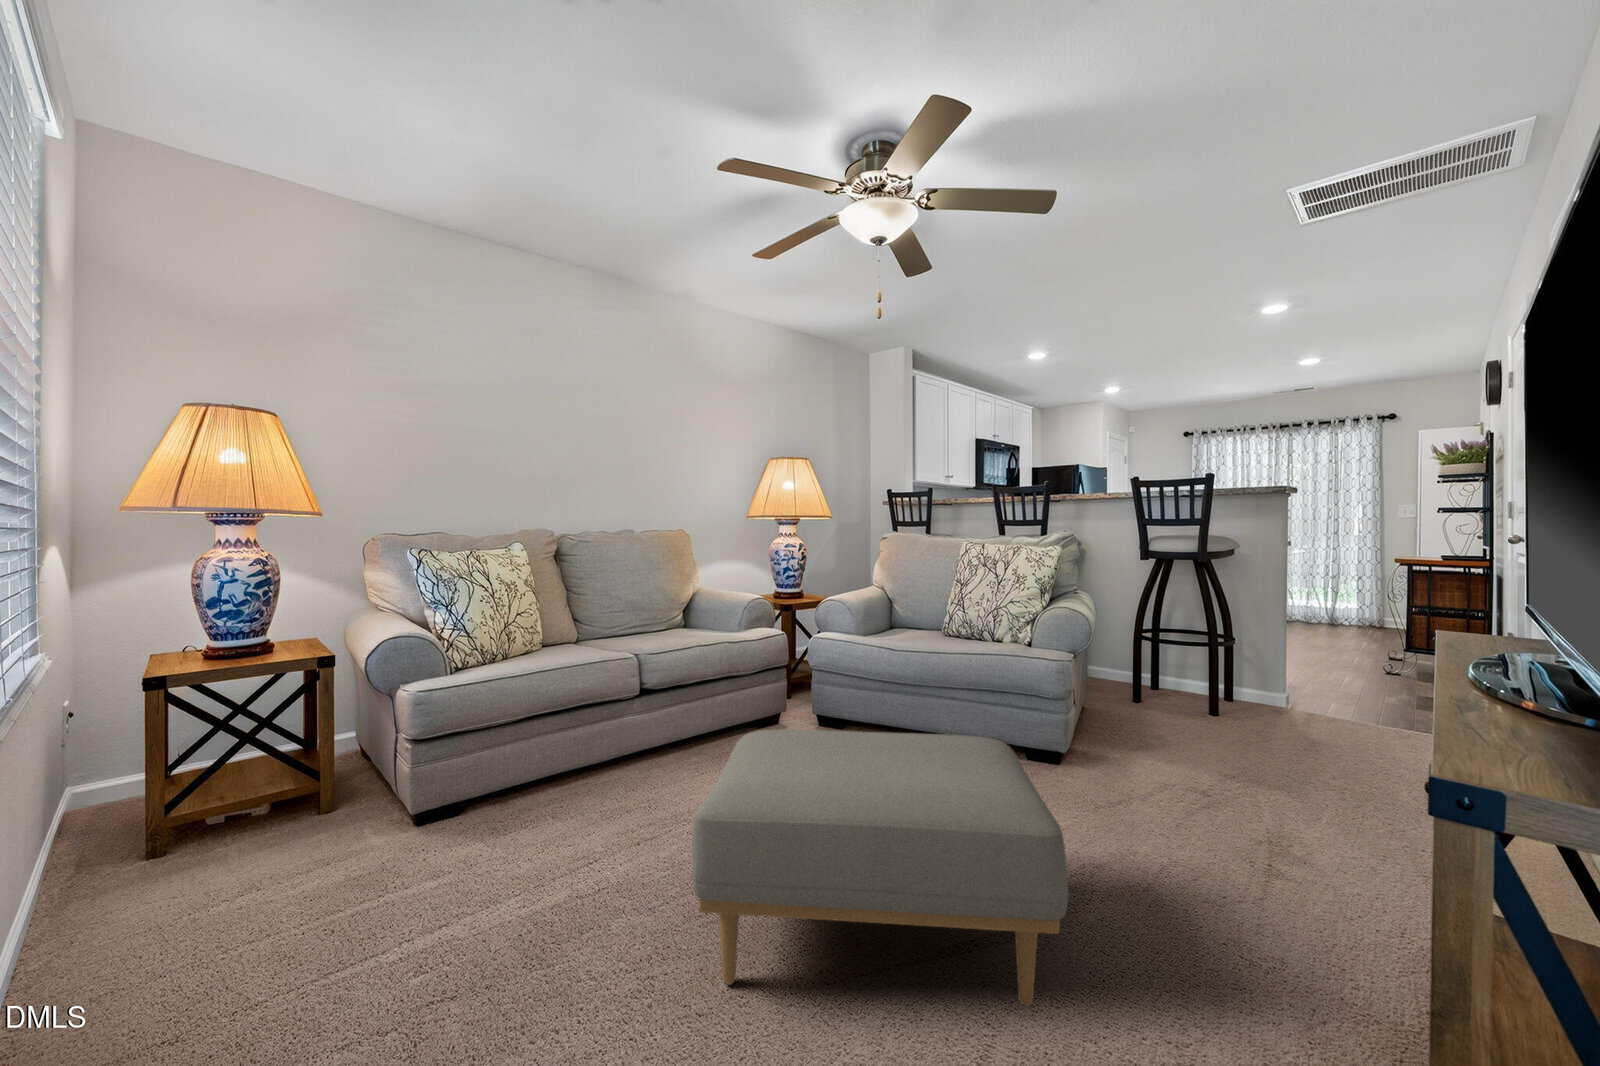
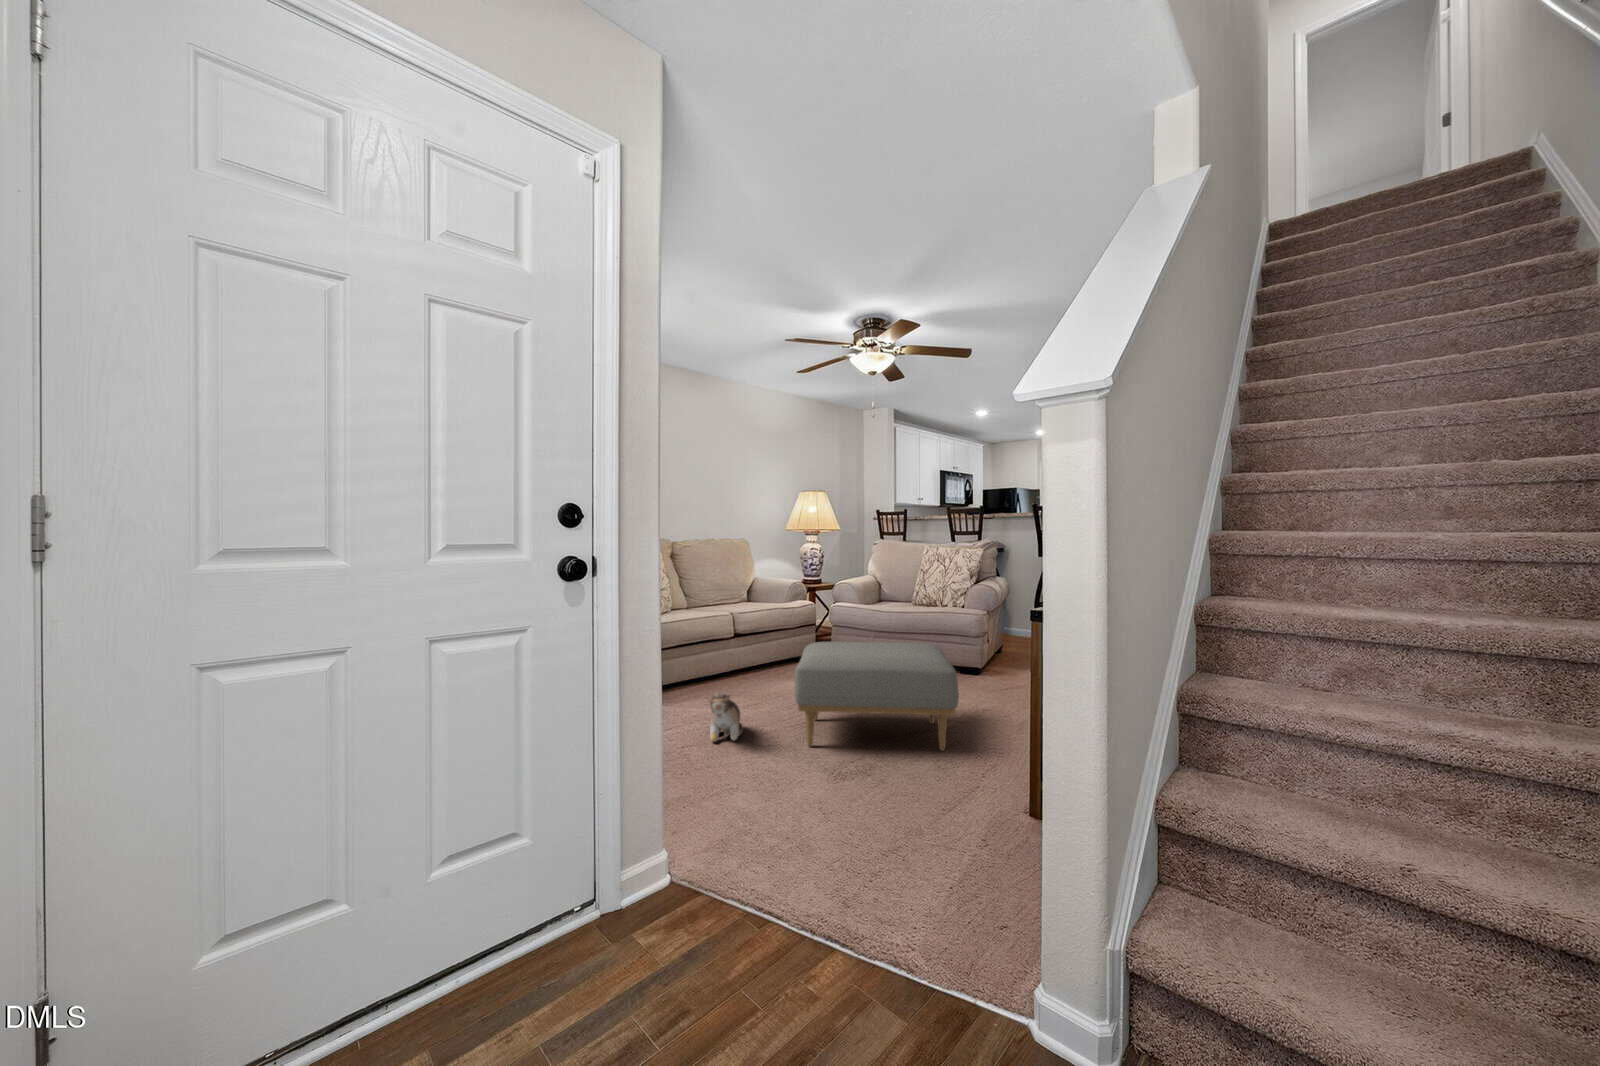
plush toy: none [495,855,600,964] -> present [709,692,743,742]

